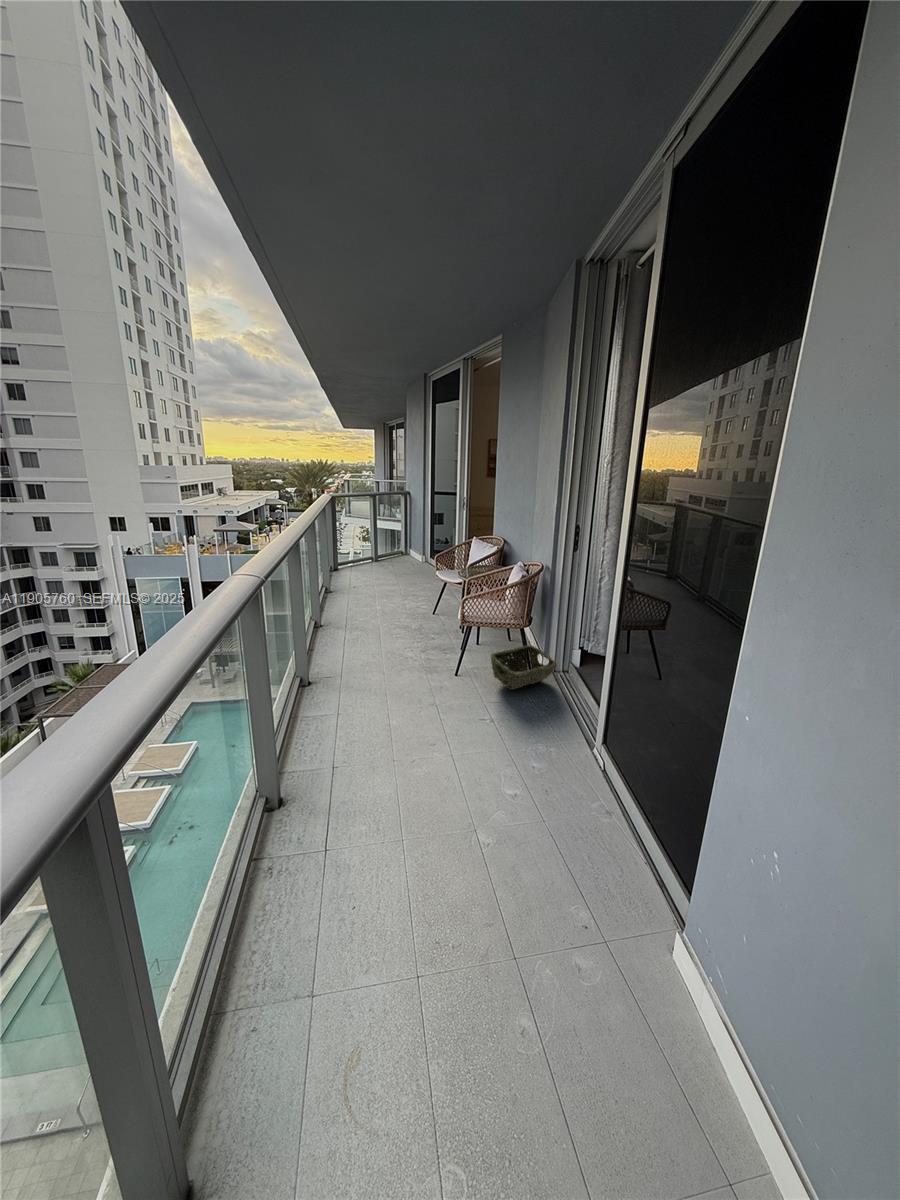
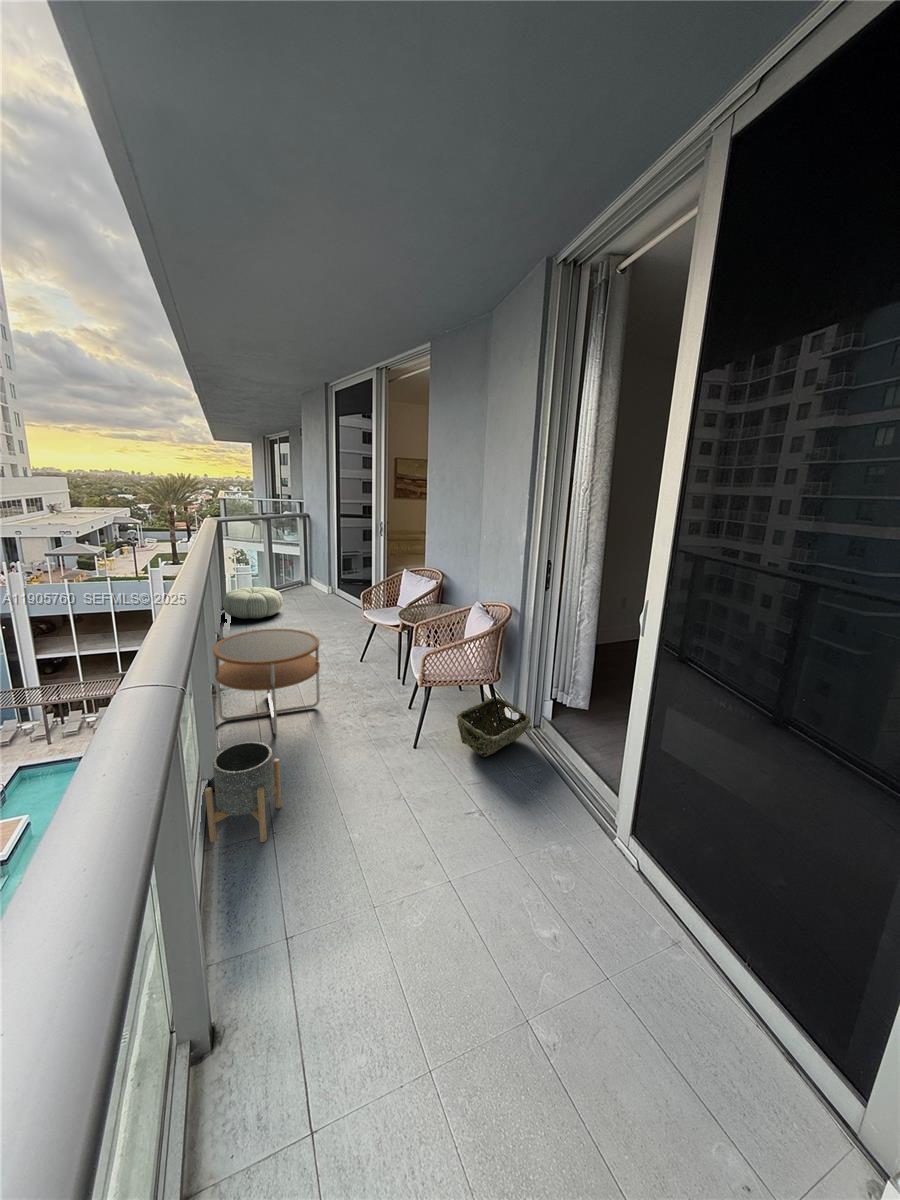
pouf: none [336,554,382,580] -> present [223,587,283,619]
side table: none [314,582,392,660] -> present [213,629,320,734]
planter: none [295,653,349,721] -> present [205,742,282,842]

